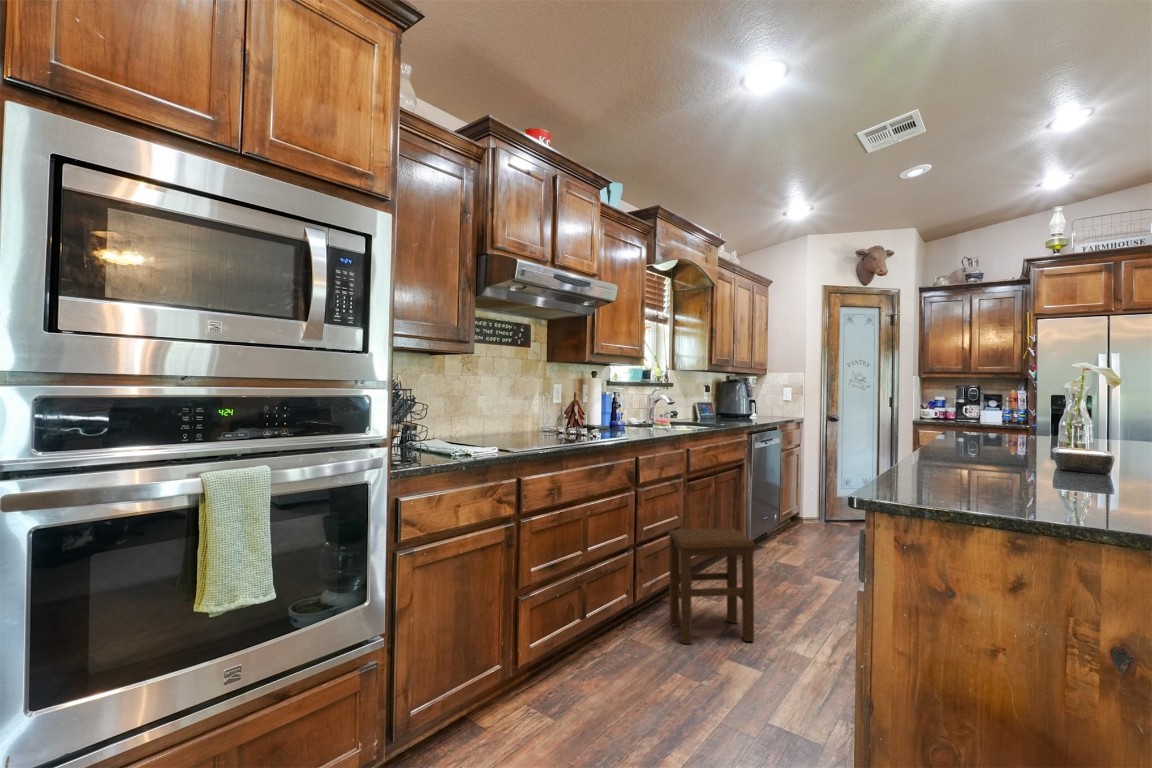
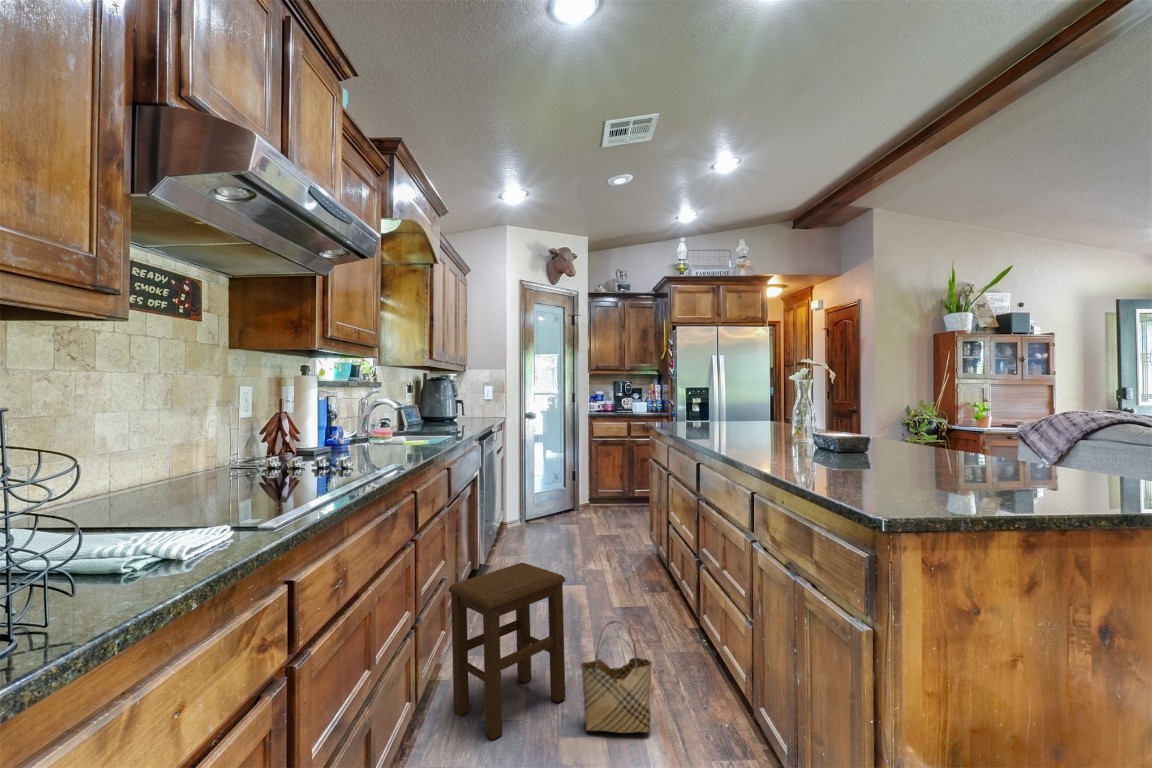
woven basket: none [752,586,814,681] -> present [581,621,652,733]

